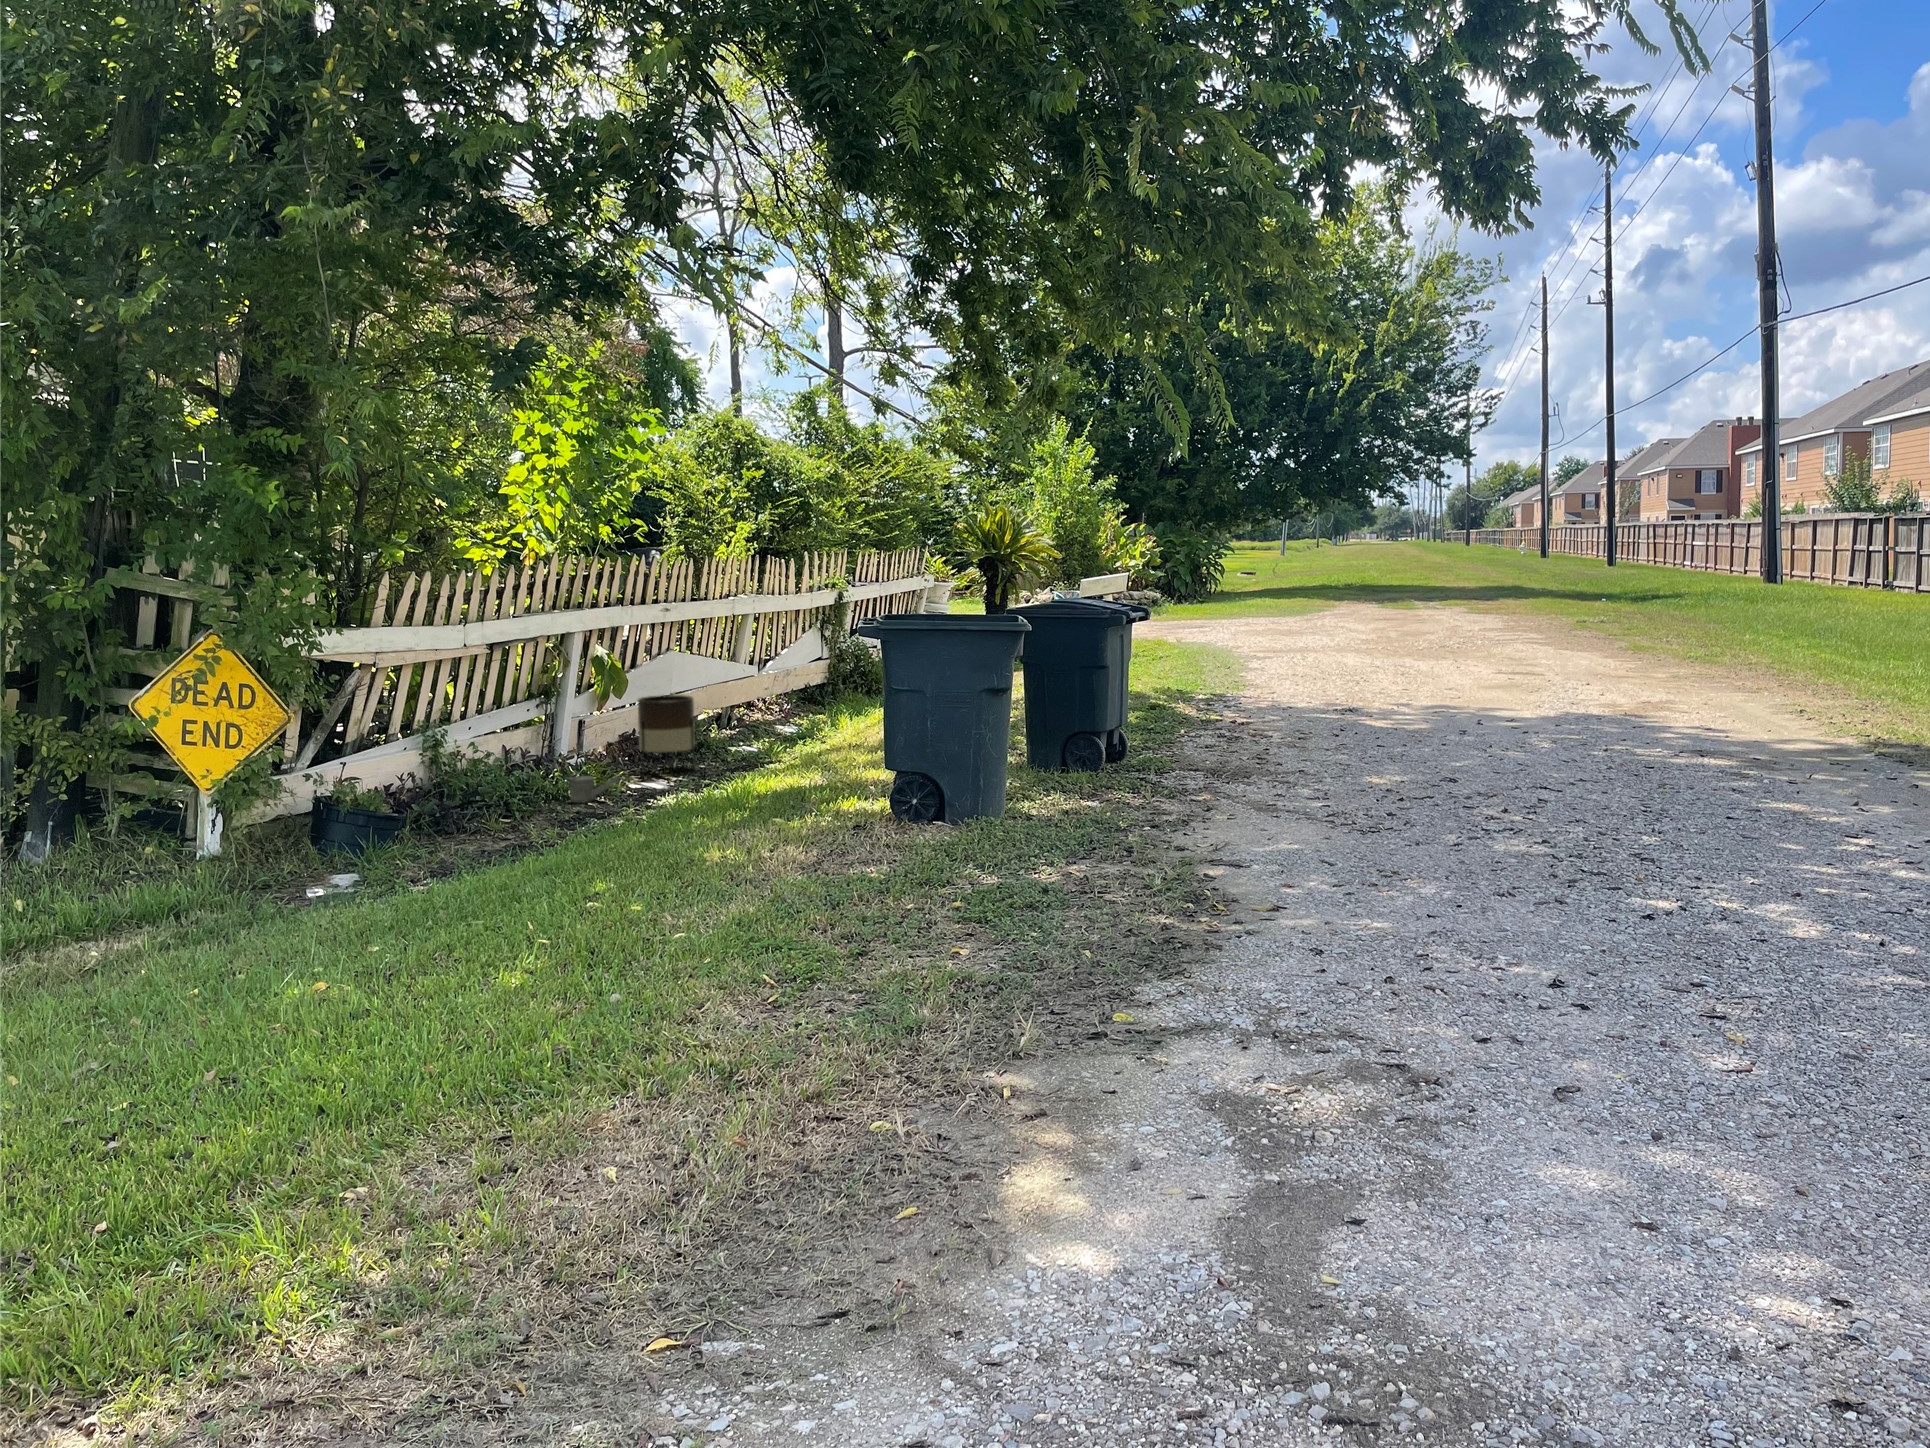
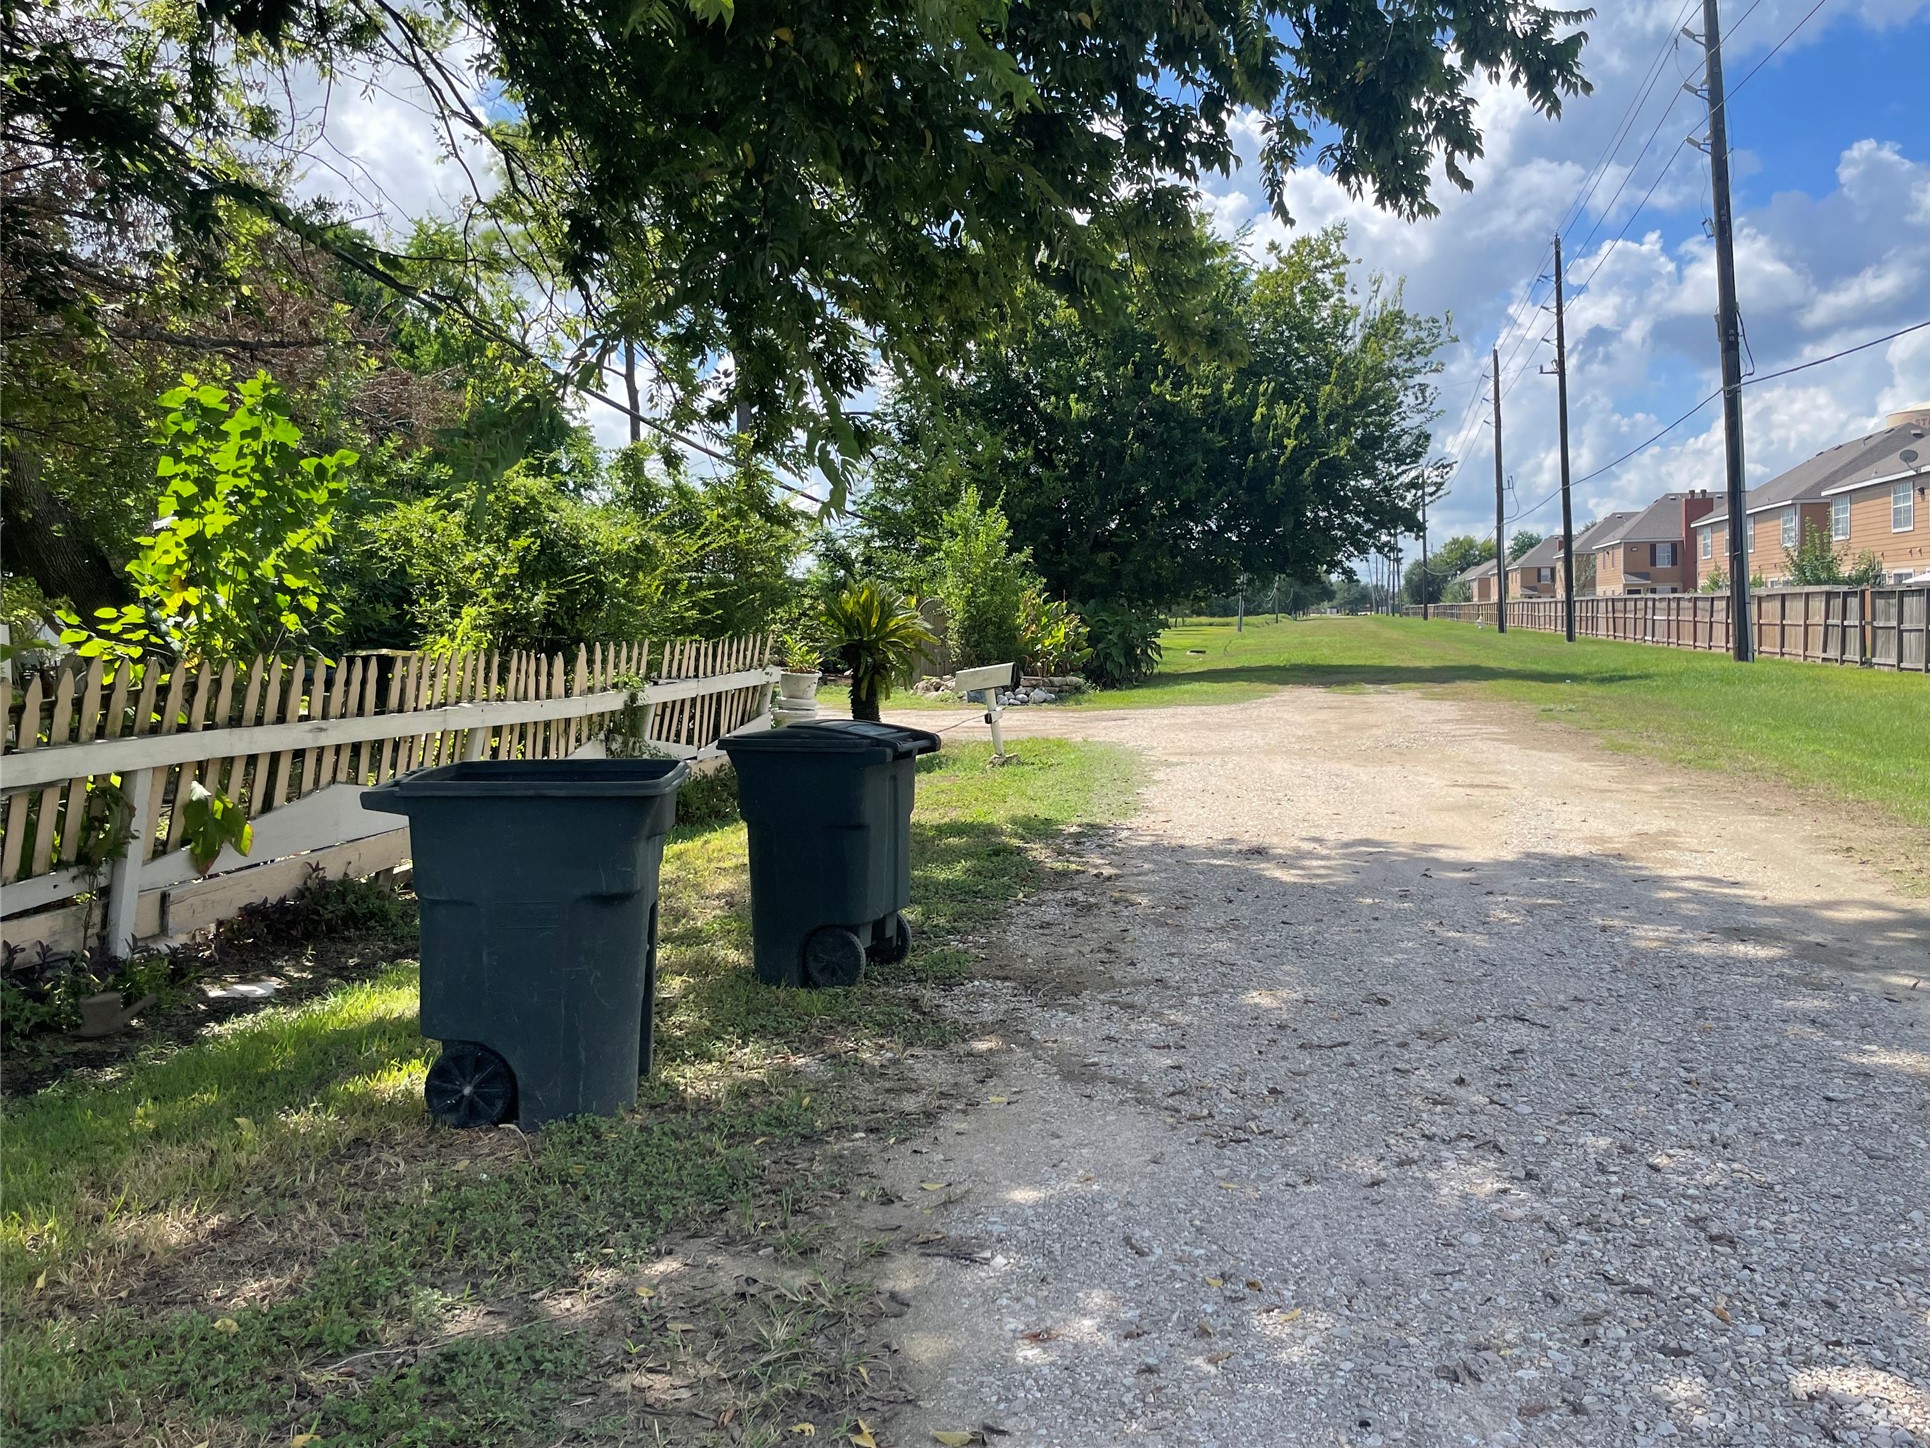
planter: present [638,695,695,772] -> none [254,851,344,969]

